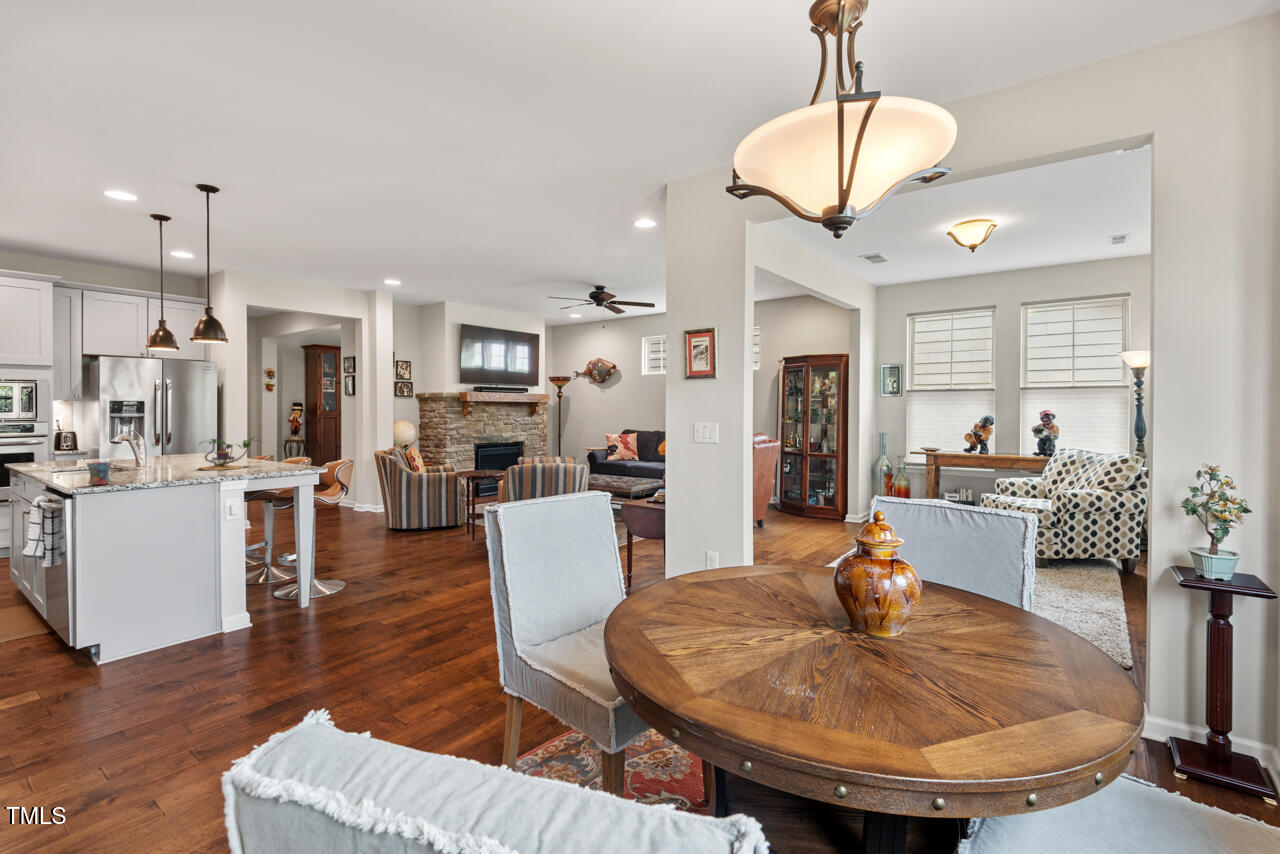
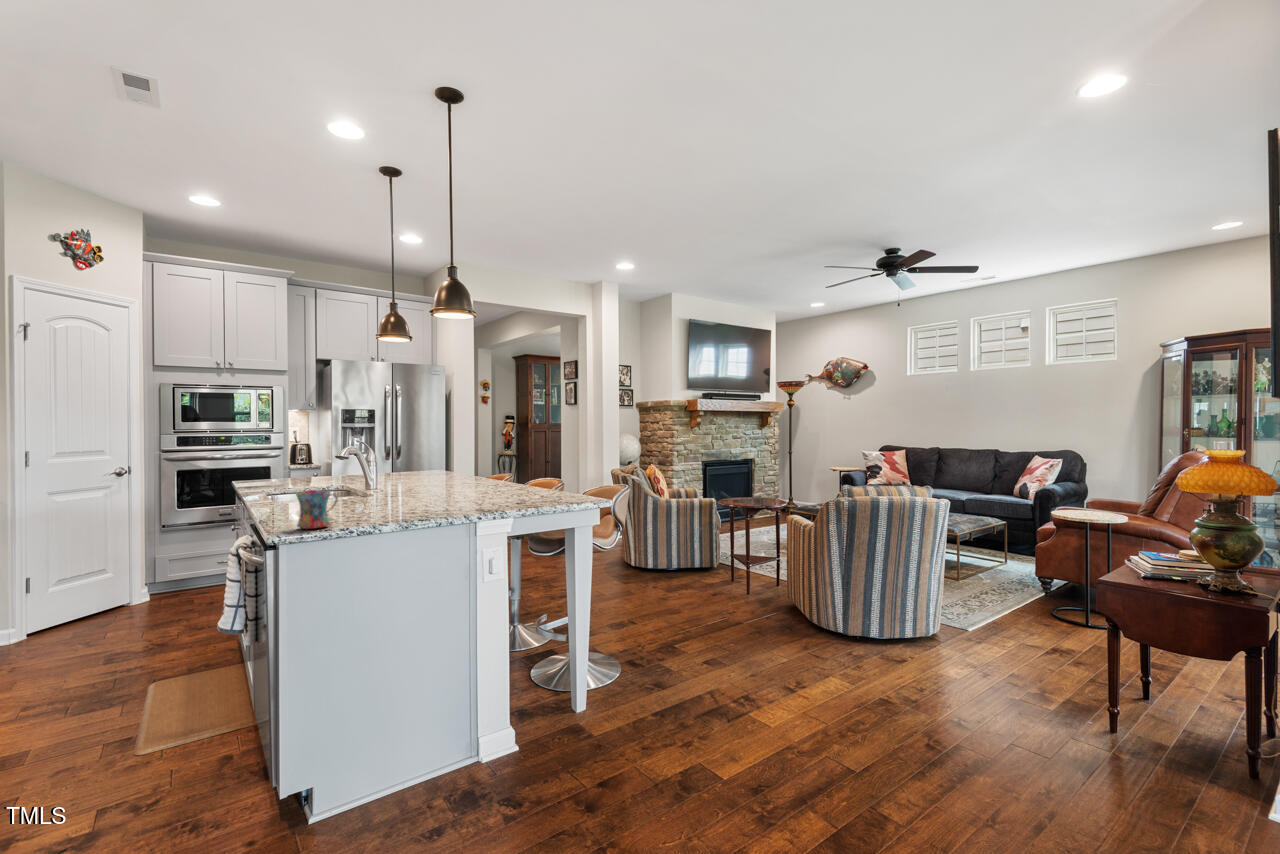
plant: present [200,438,253,470] -> none [437,451,519,499]

